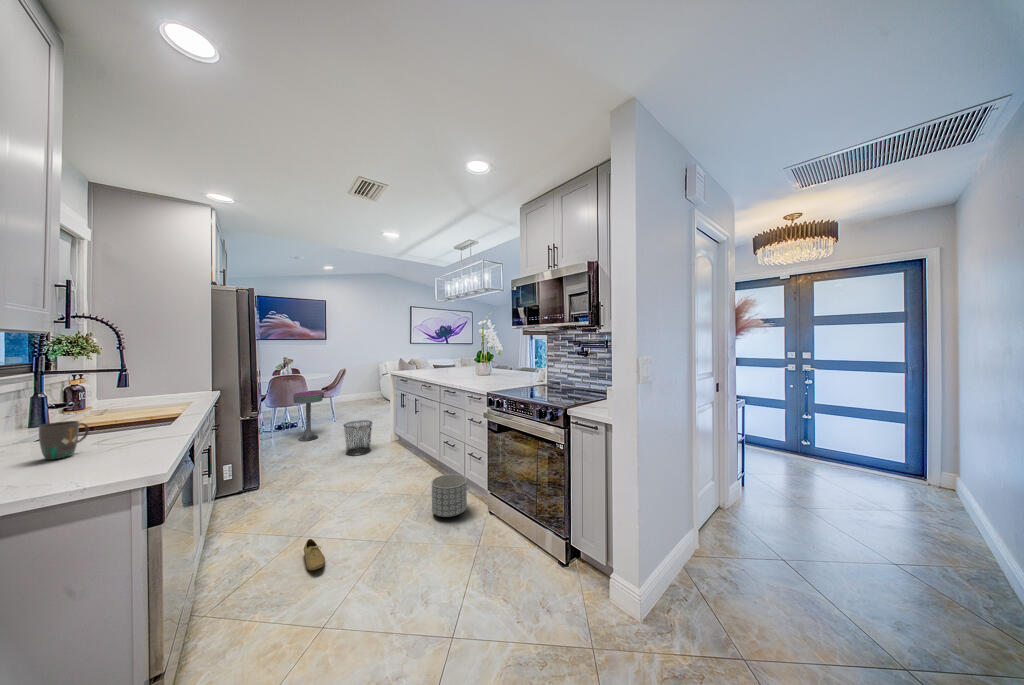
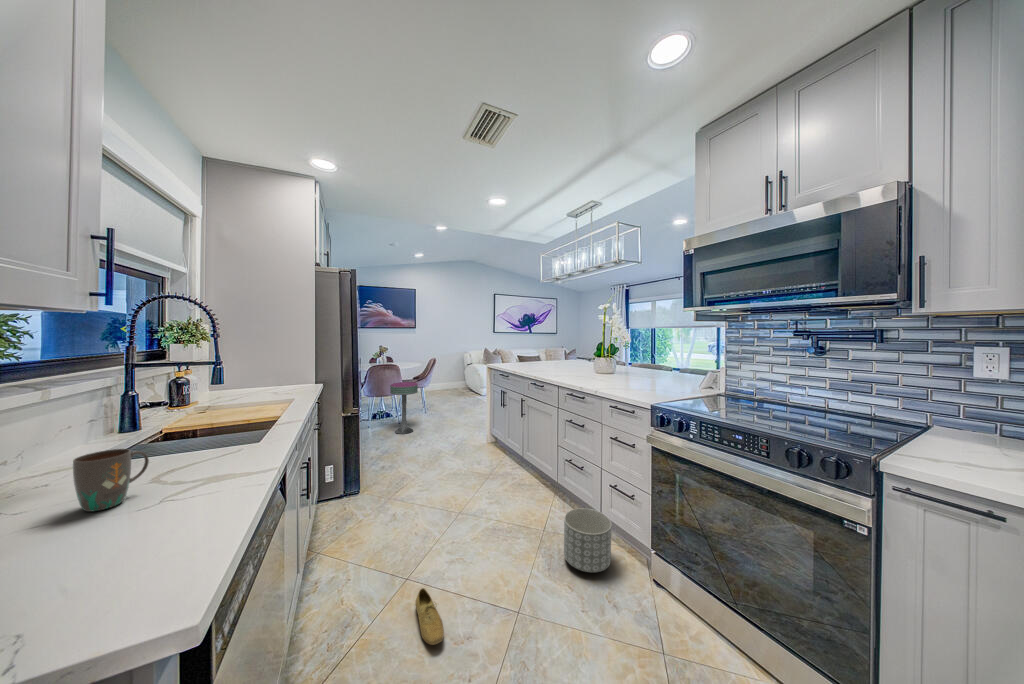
waste bin: present [344,420,372,456] -> none [441,418,471,457]

